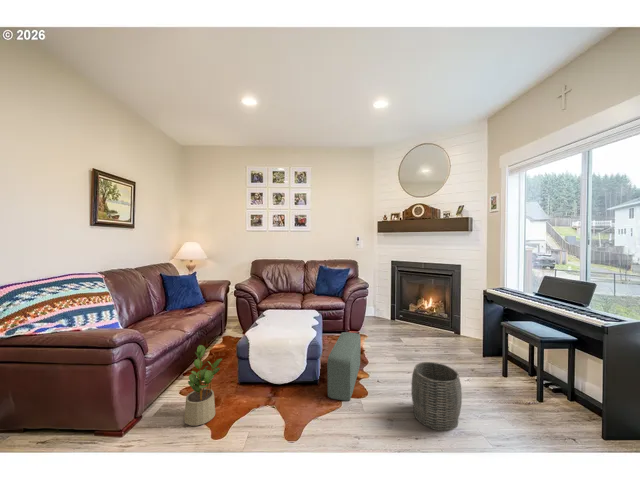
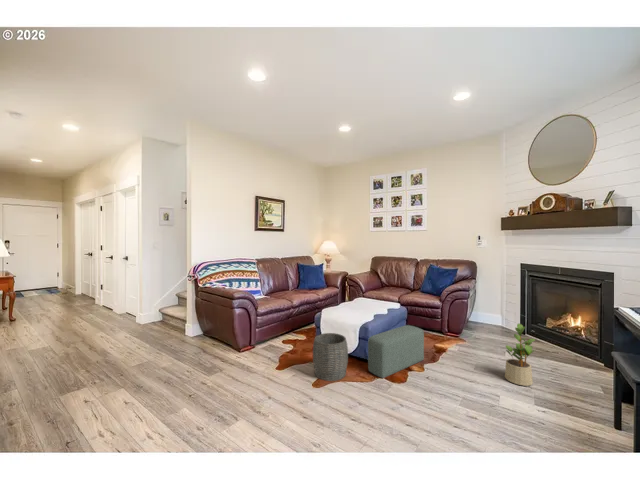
potted plant: present [184,345,222,426] -> present [505,324,535,386]
woven basket: present [411,362,462,431] -> present [313,333,348,381]

